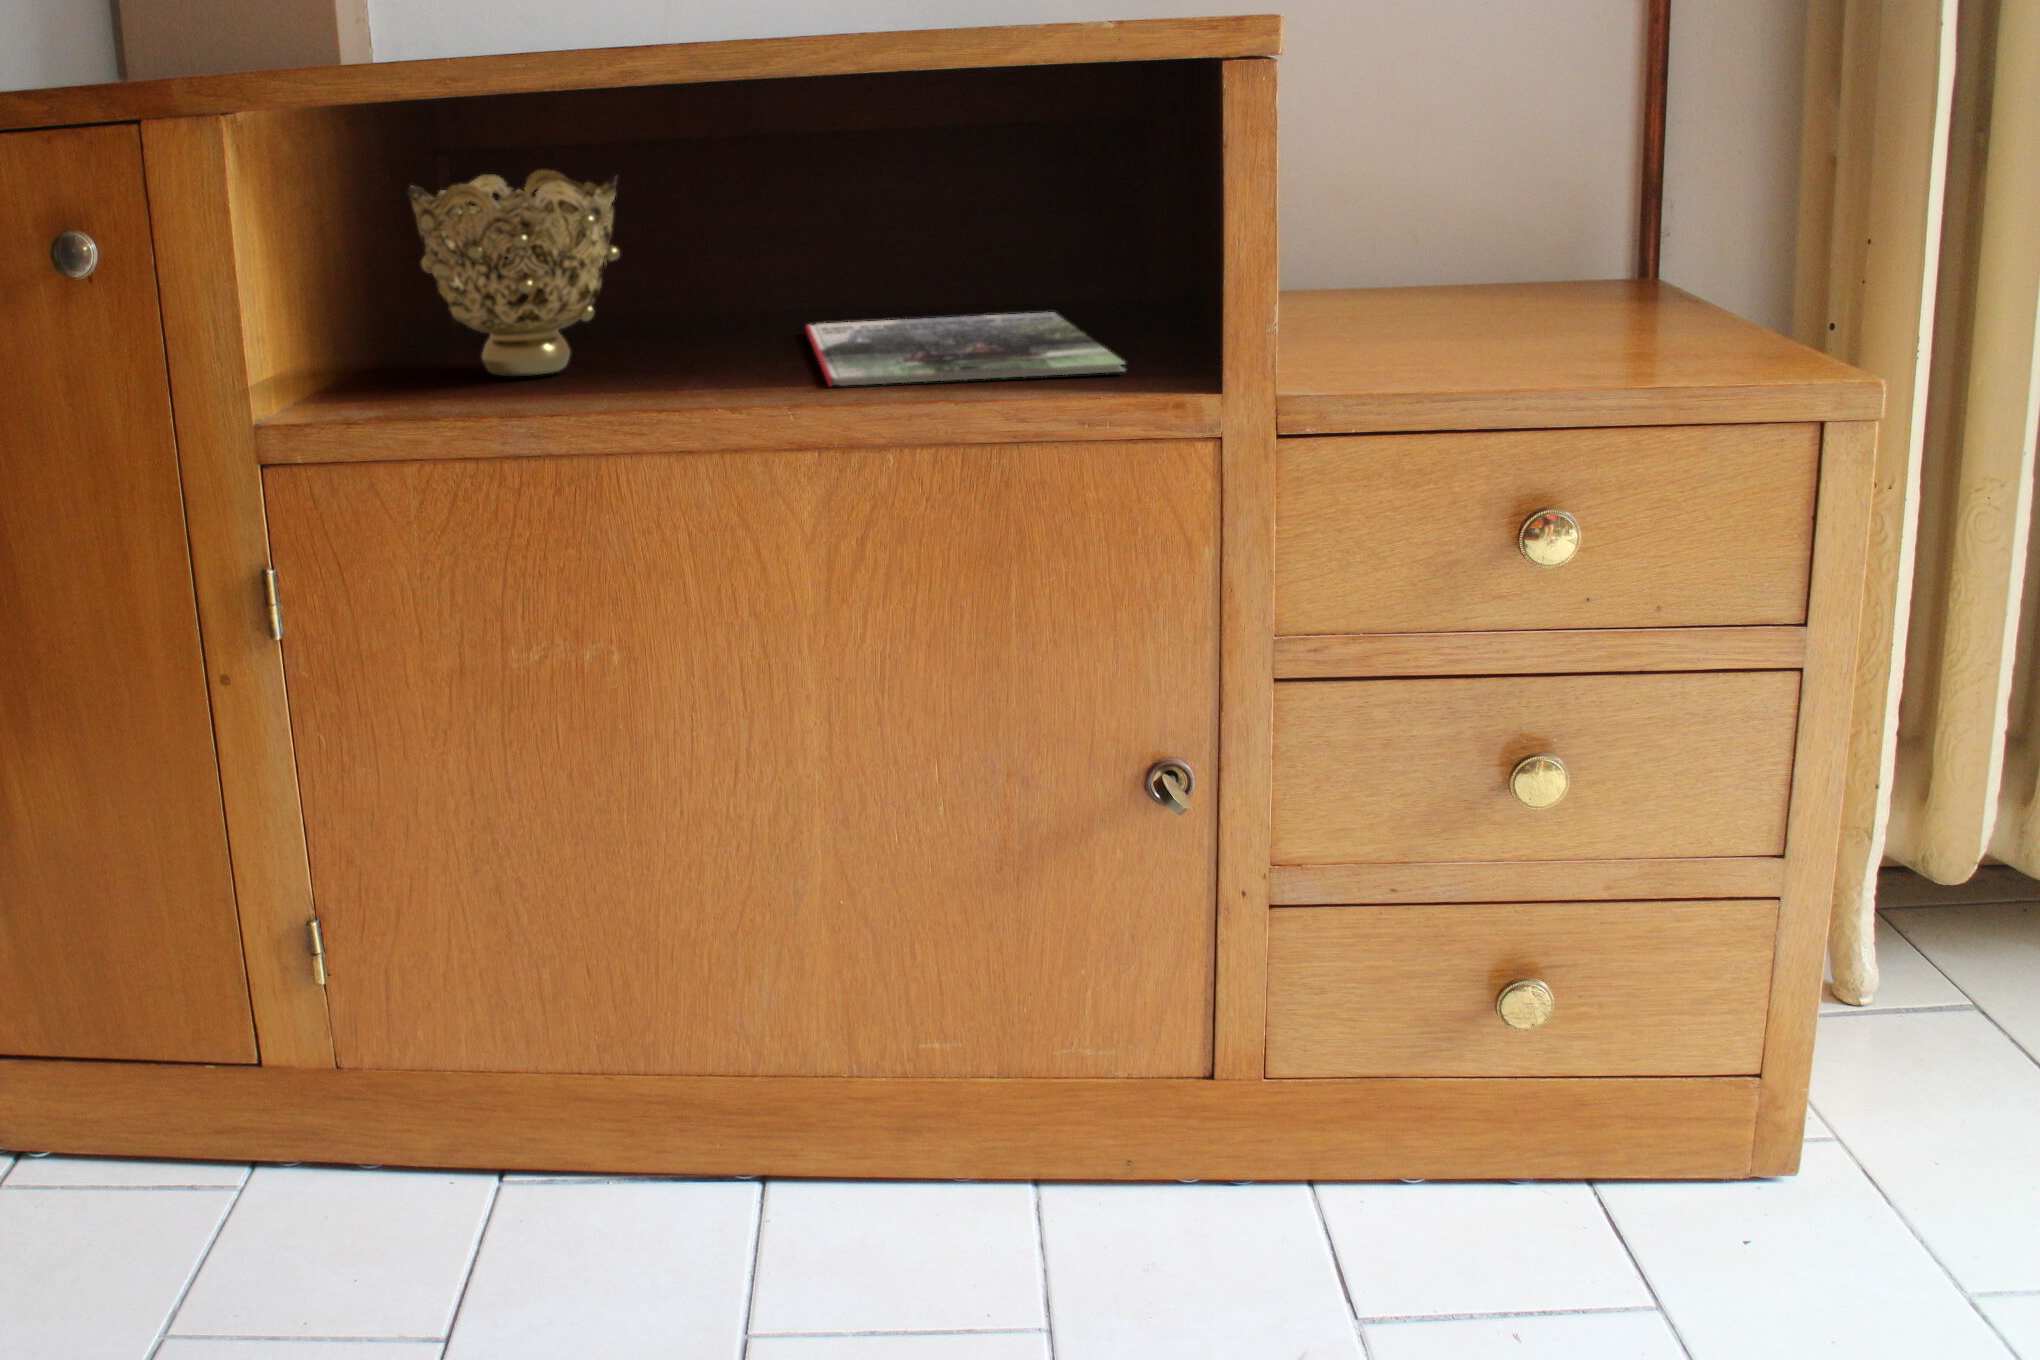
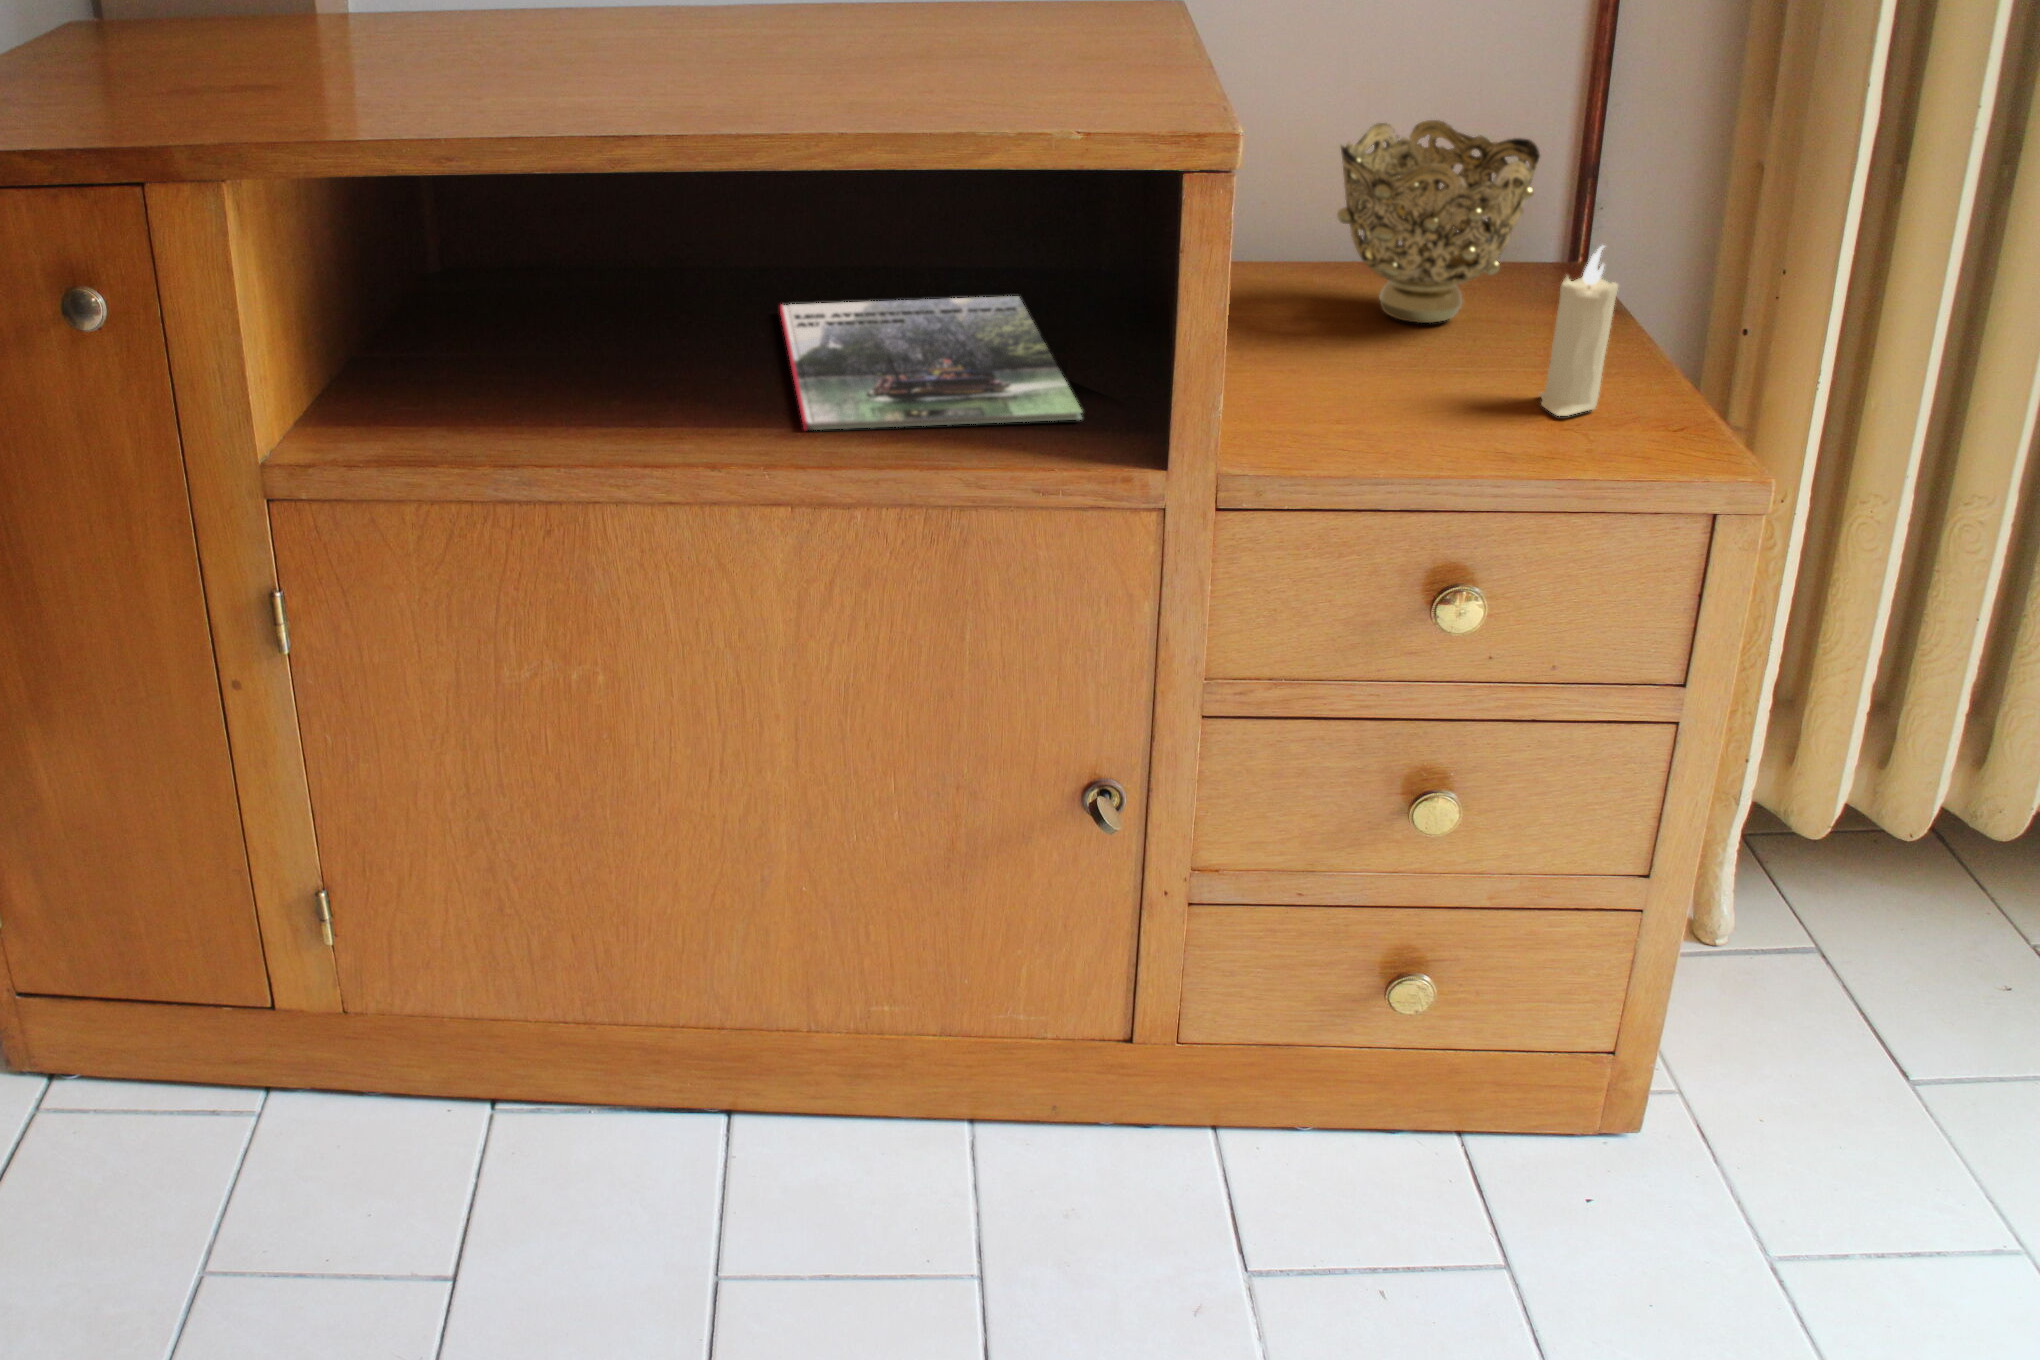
candle: none [1613,165,1692,352] -> present [1539,246,1618,416]
decorative bowl: present [408,170,620,376] -> present [1337,120,1540,323]

